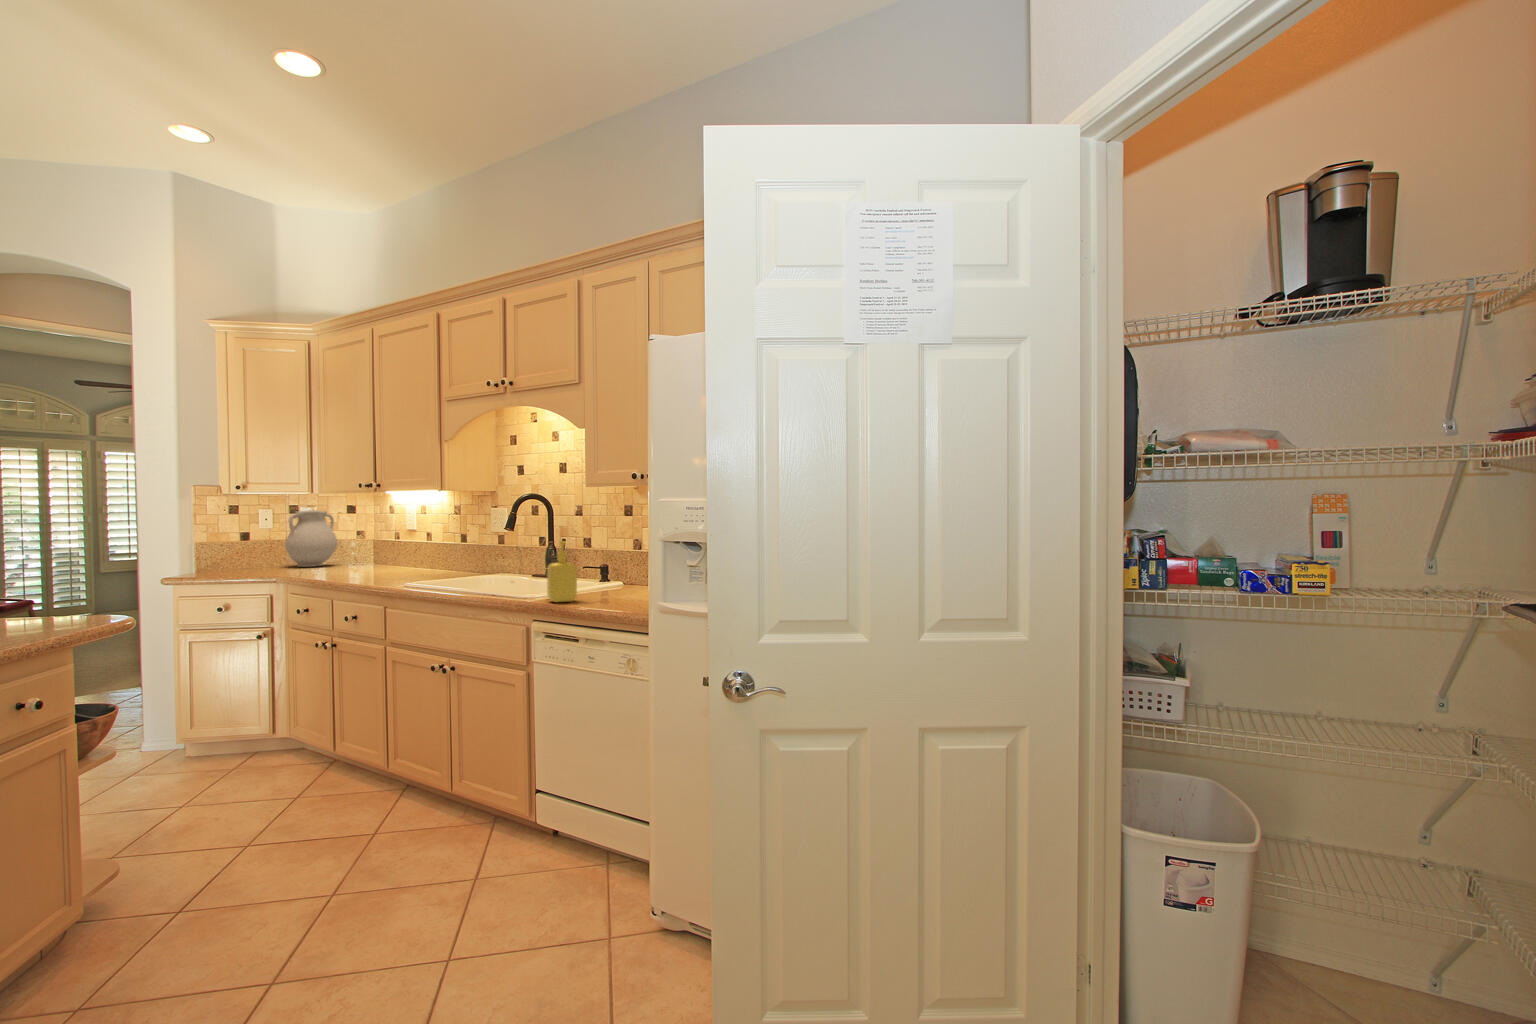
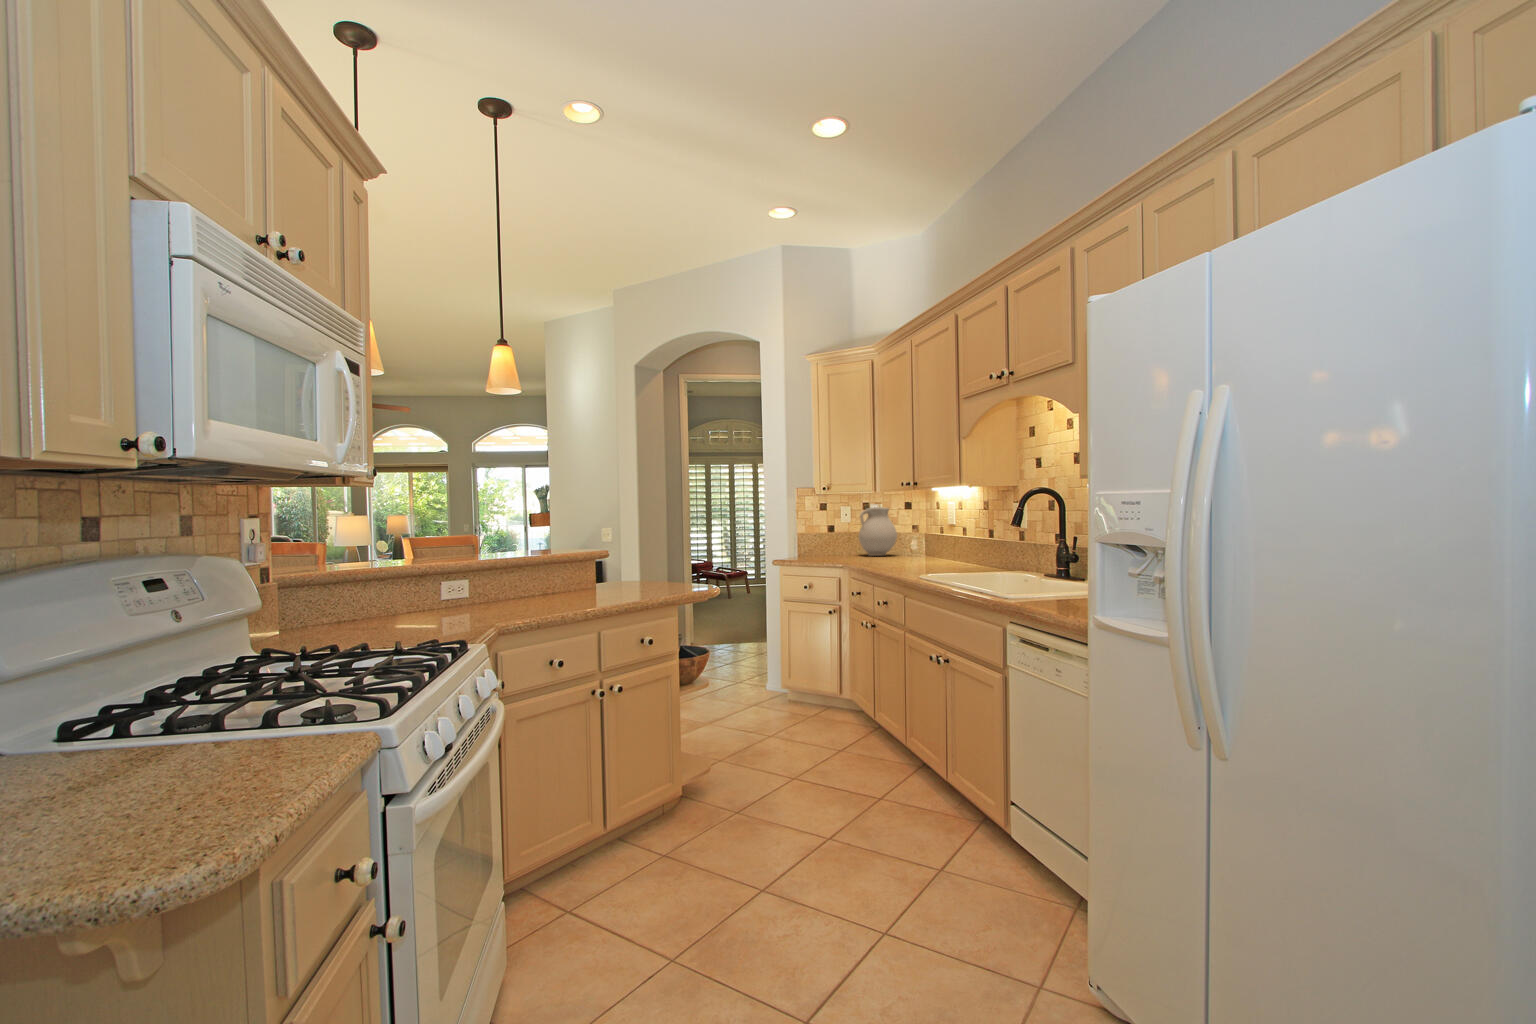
soap dispenser: present [547,541,577,602] -> none [1027,536,1059,605]

